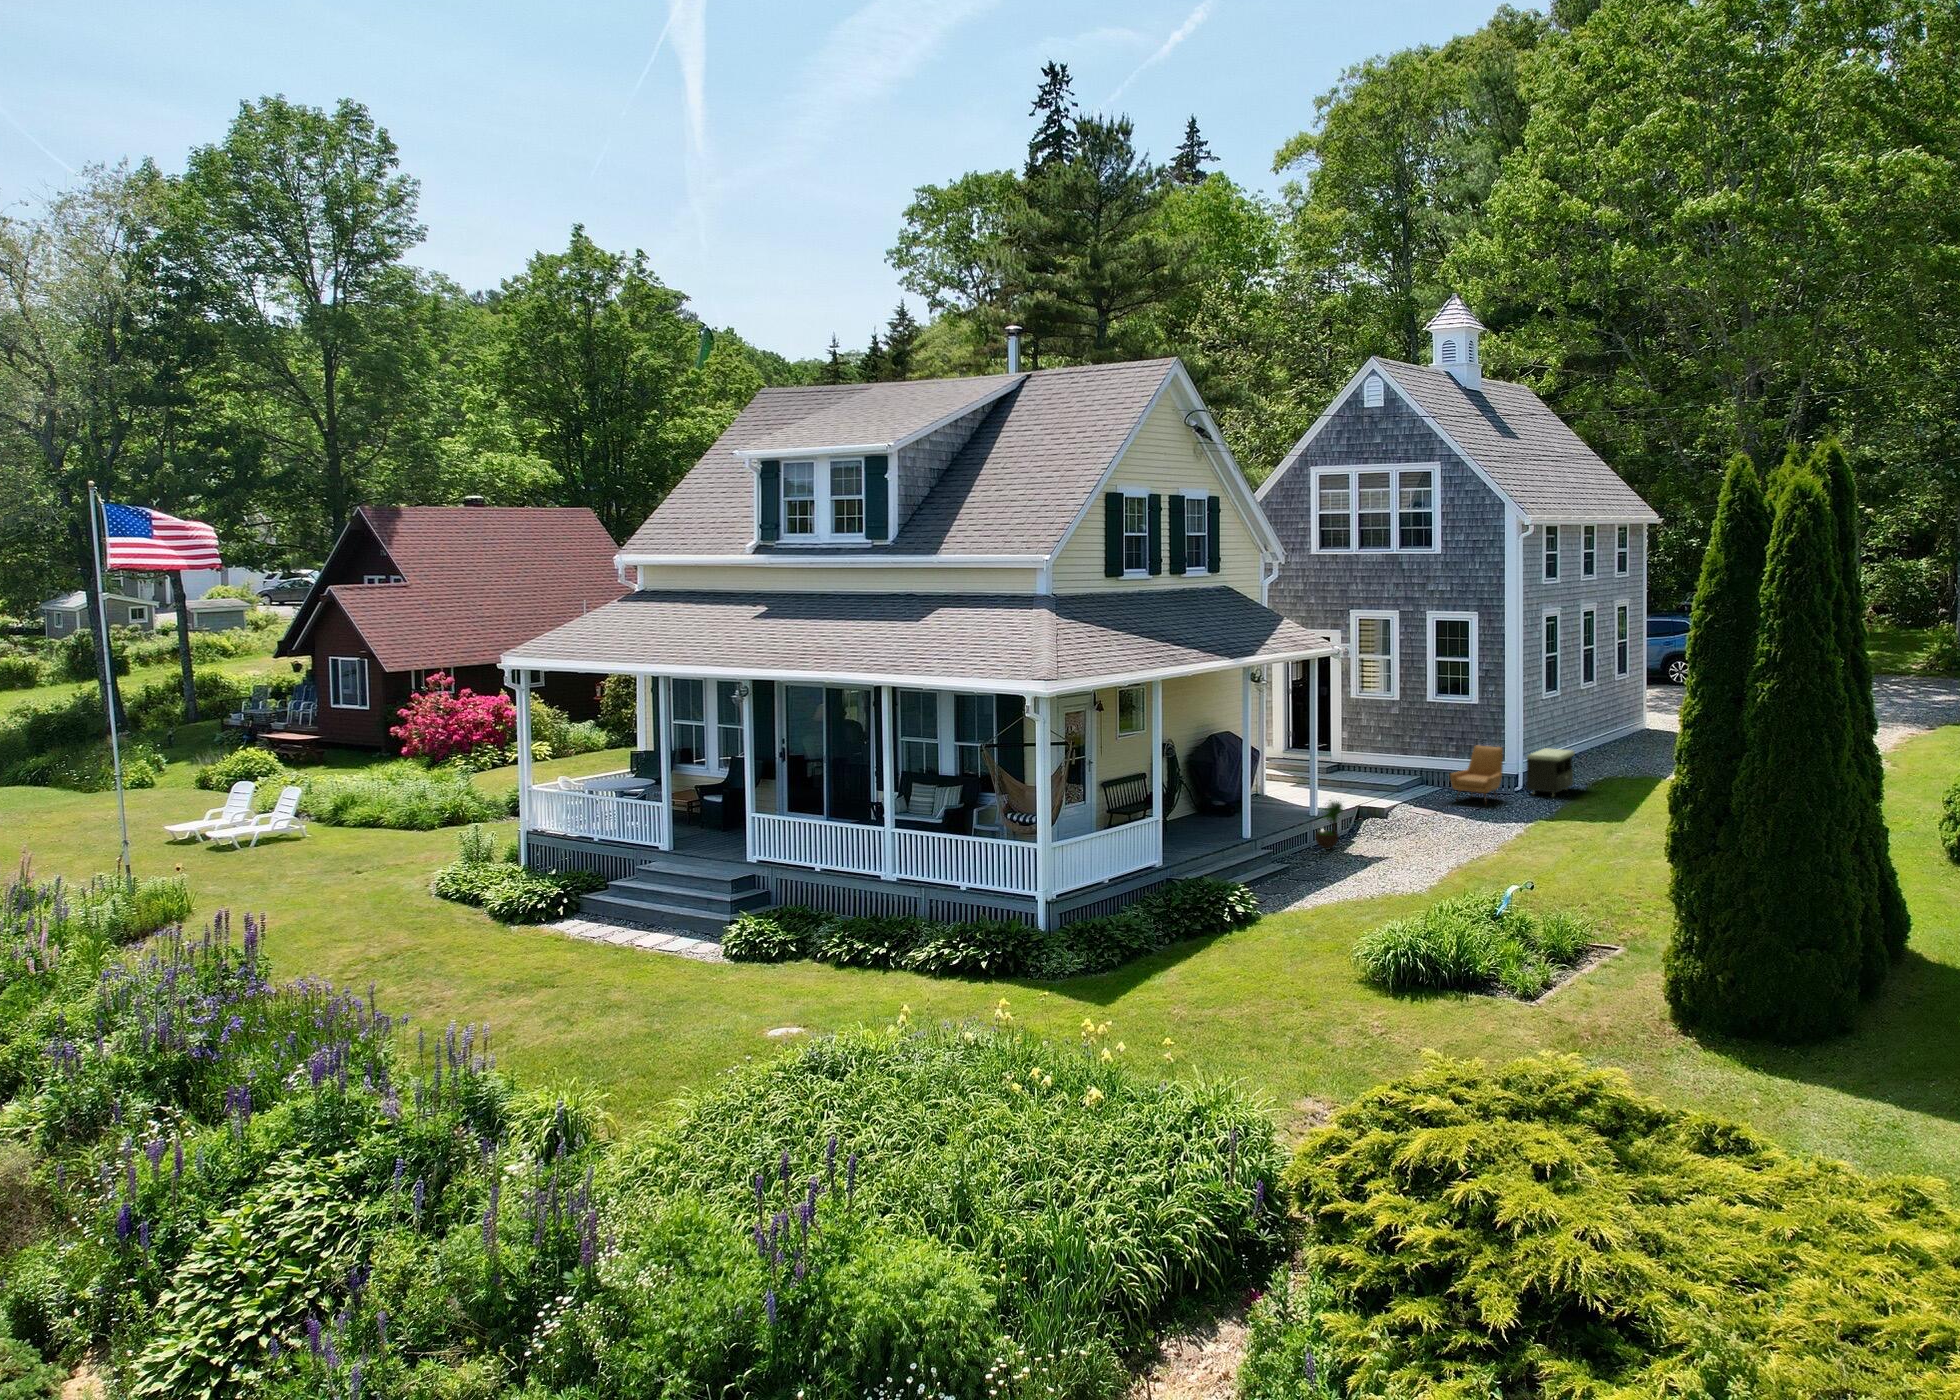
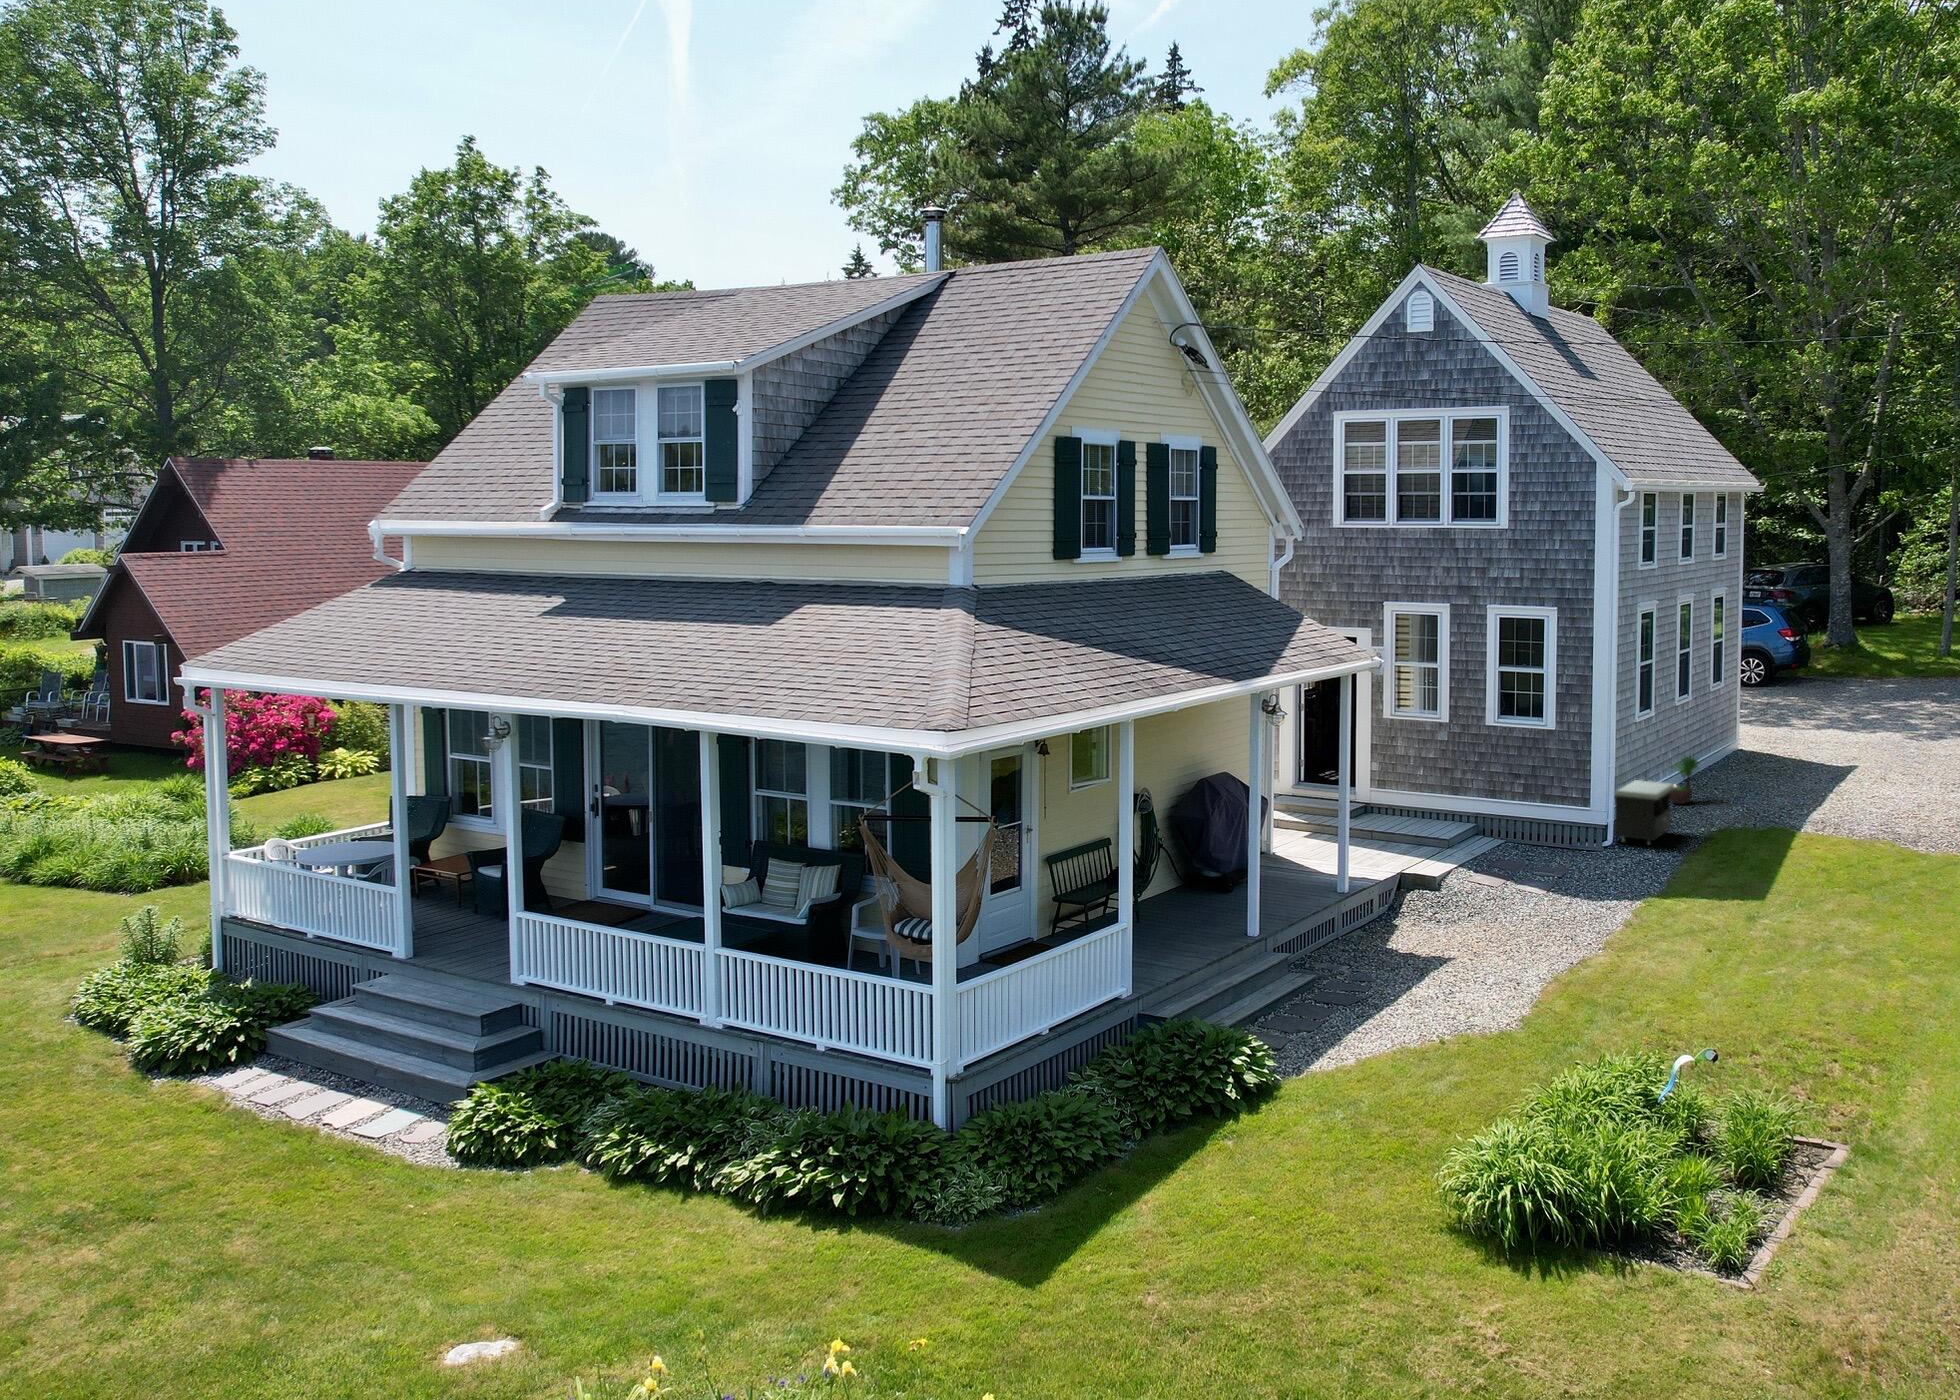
chair: present [1450,746,1503,803] -> none [1518,779,1586,859]
potted tree: present [1315,800,1343,849] -> present [1670,755,1698,804]

